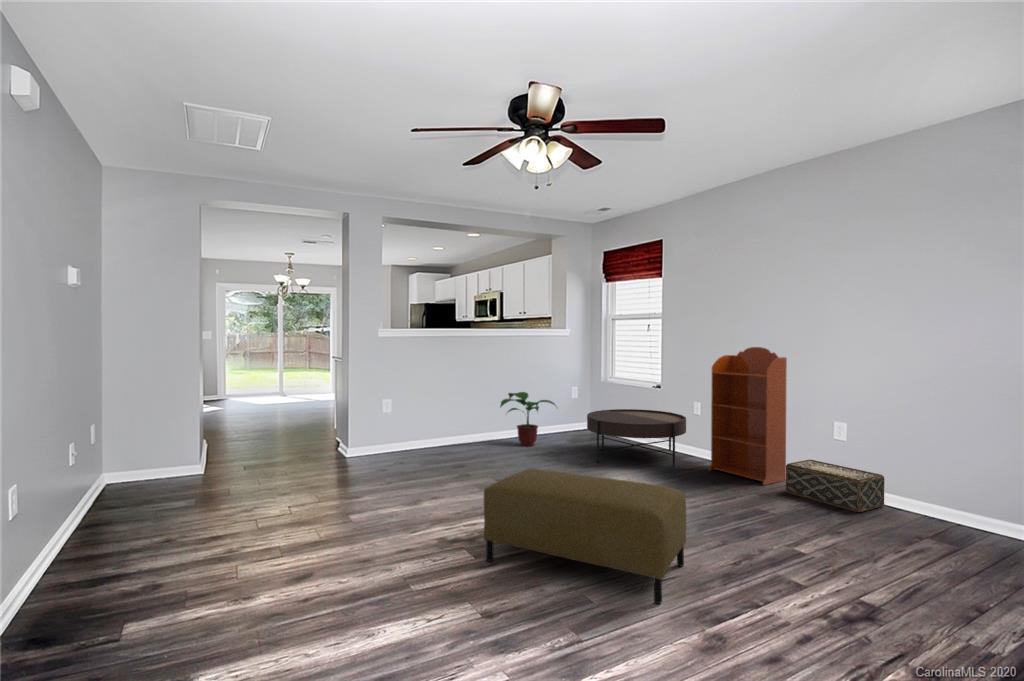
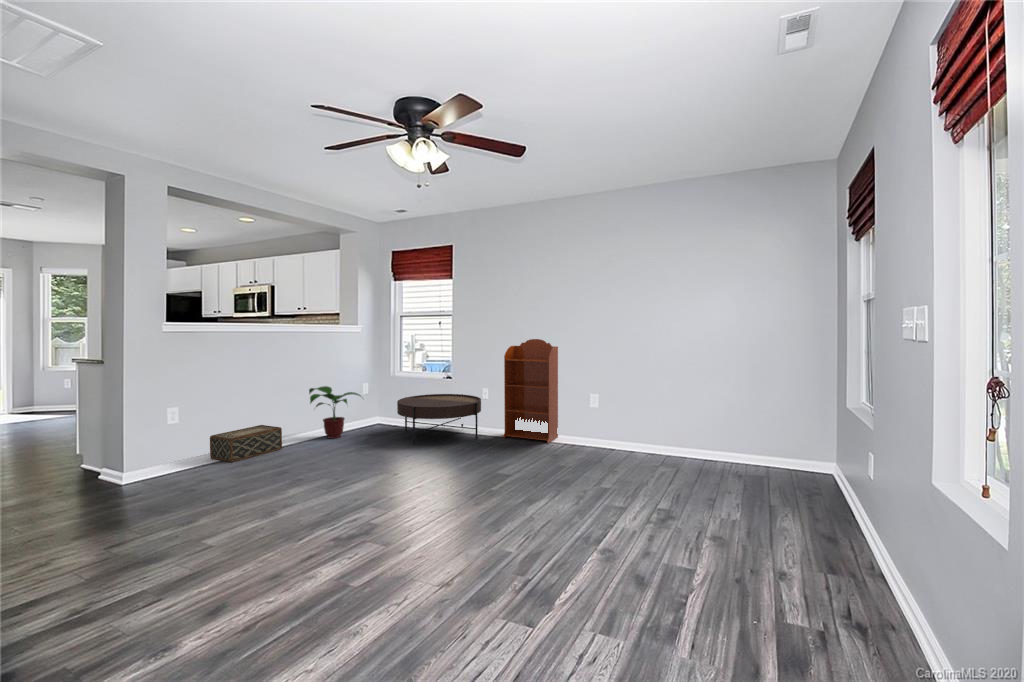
woven basket: present [786,460,884,512] -> present [210,425,282,462]
ottoman: present [484,469,687,604] -> none [396,452,560,544]

